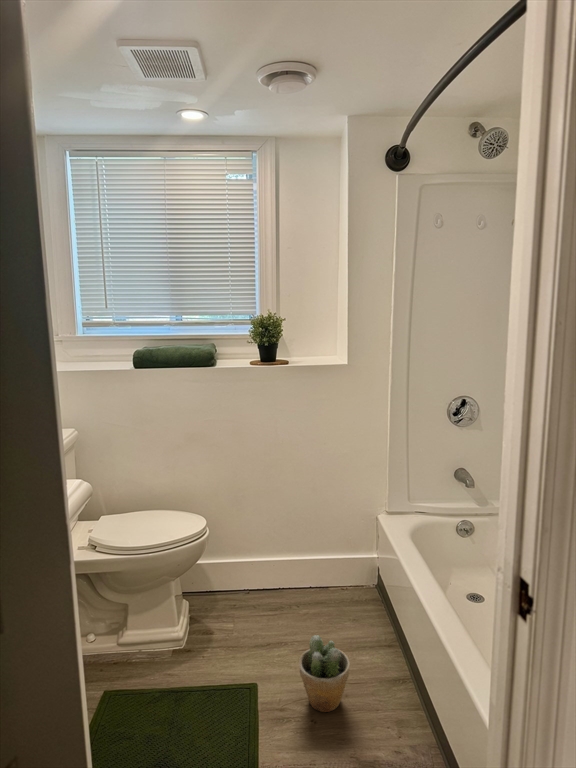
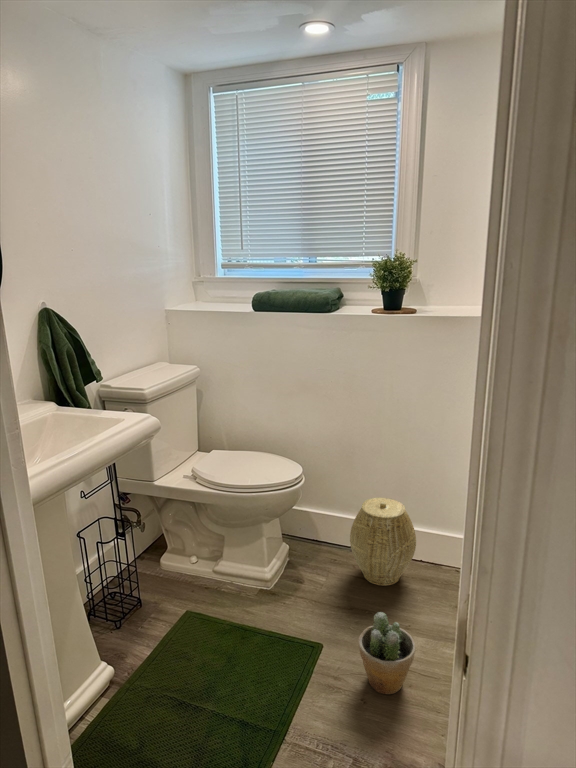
woven basket: none [251,534,312,617] -> present [350,498,416,586]

